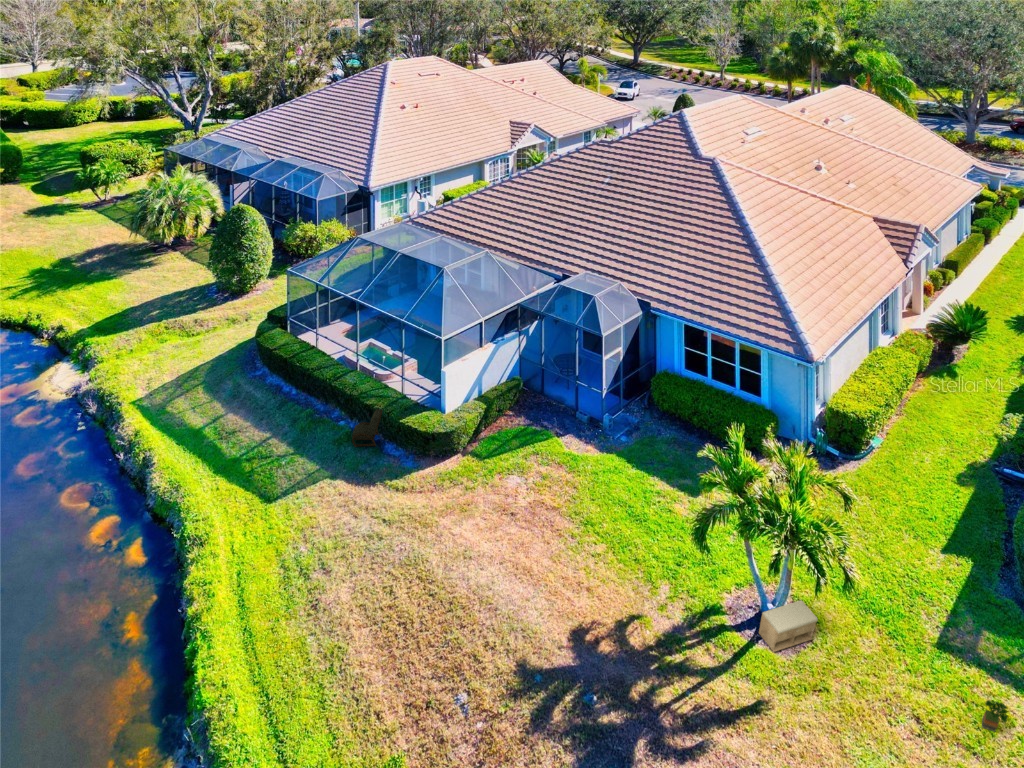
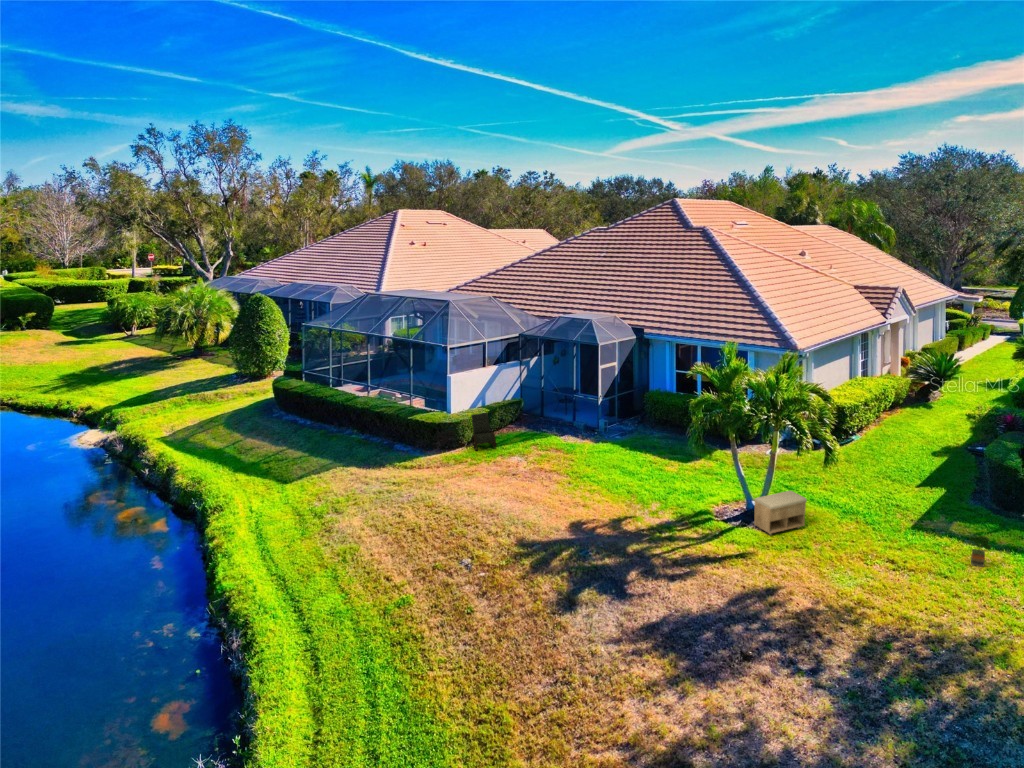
lounge chair: present [352,409,383,447] -> present [471,413,496,451]

